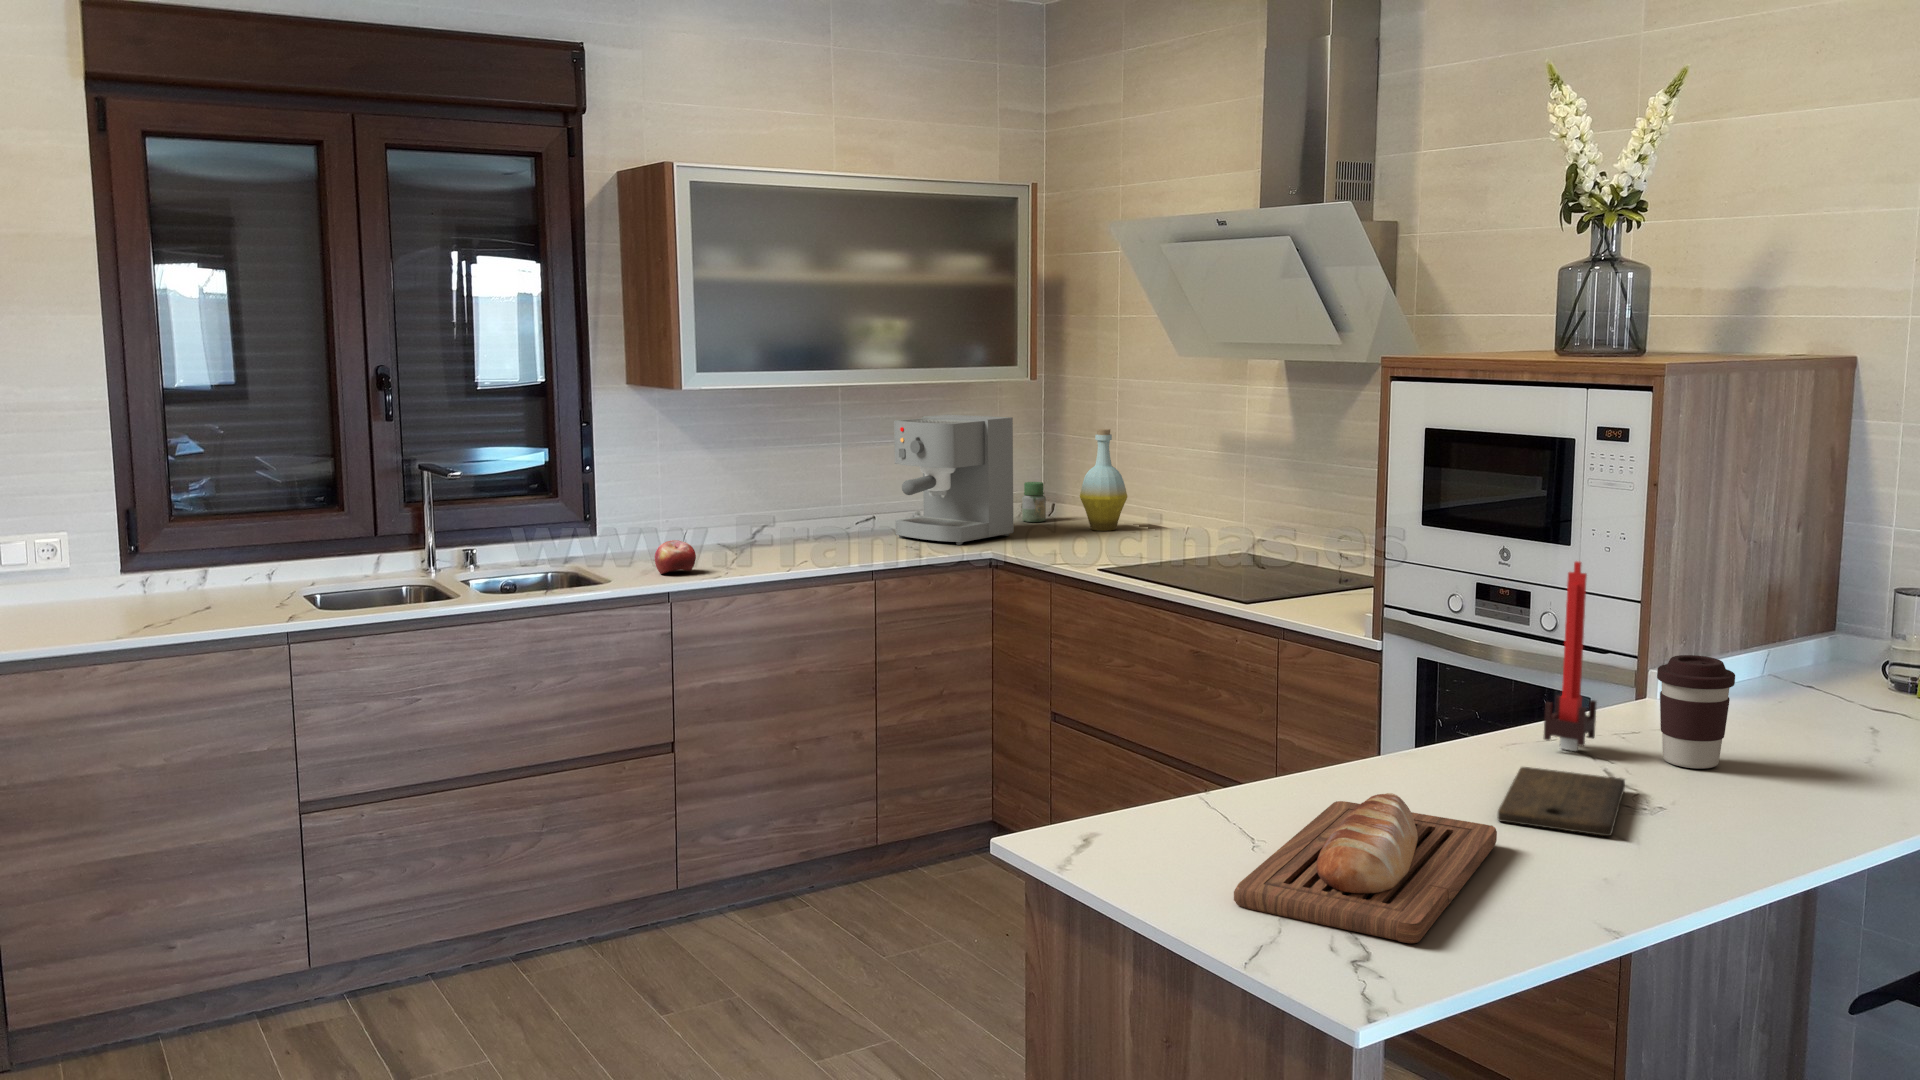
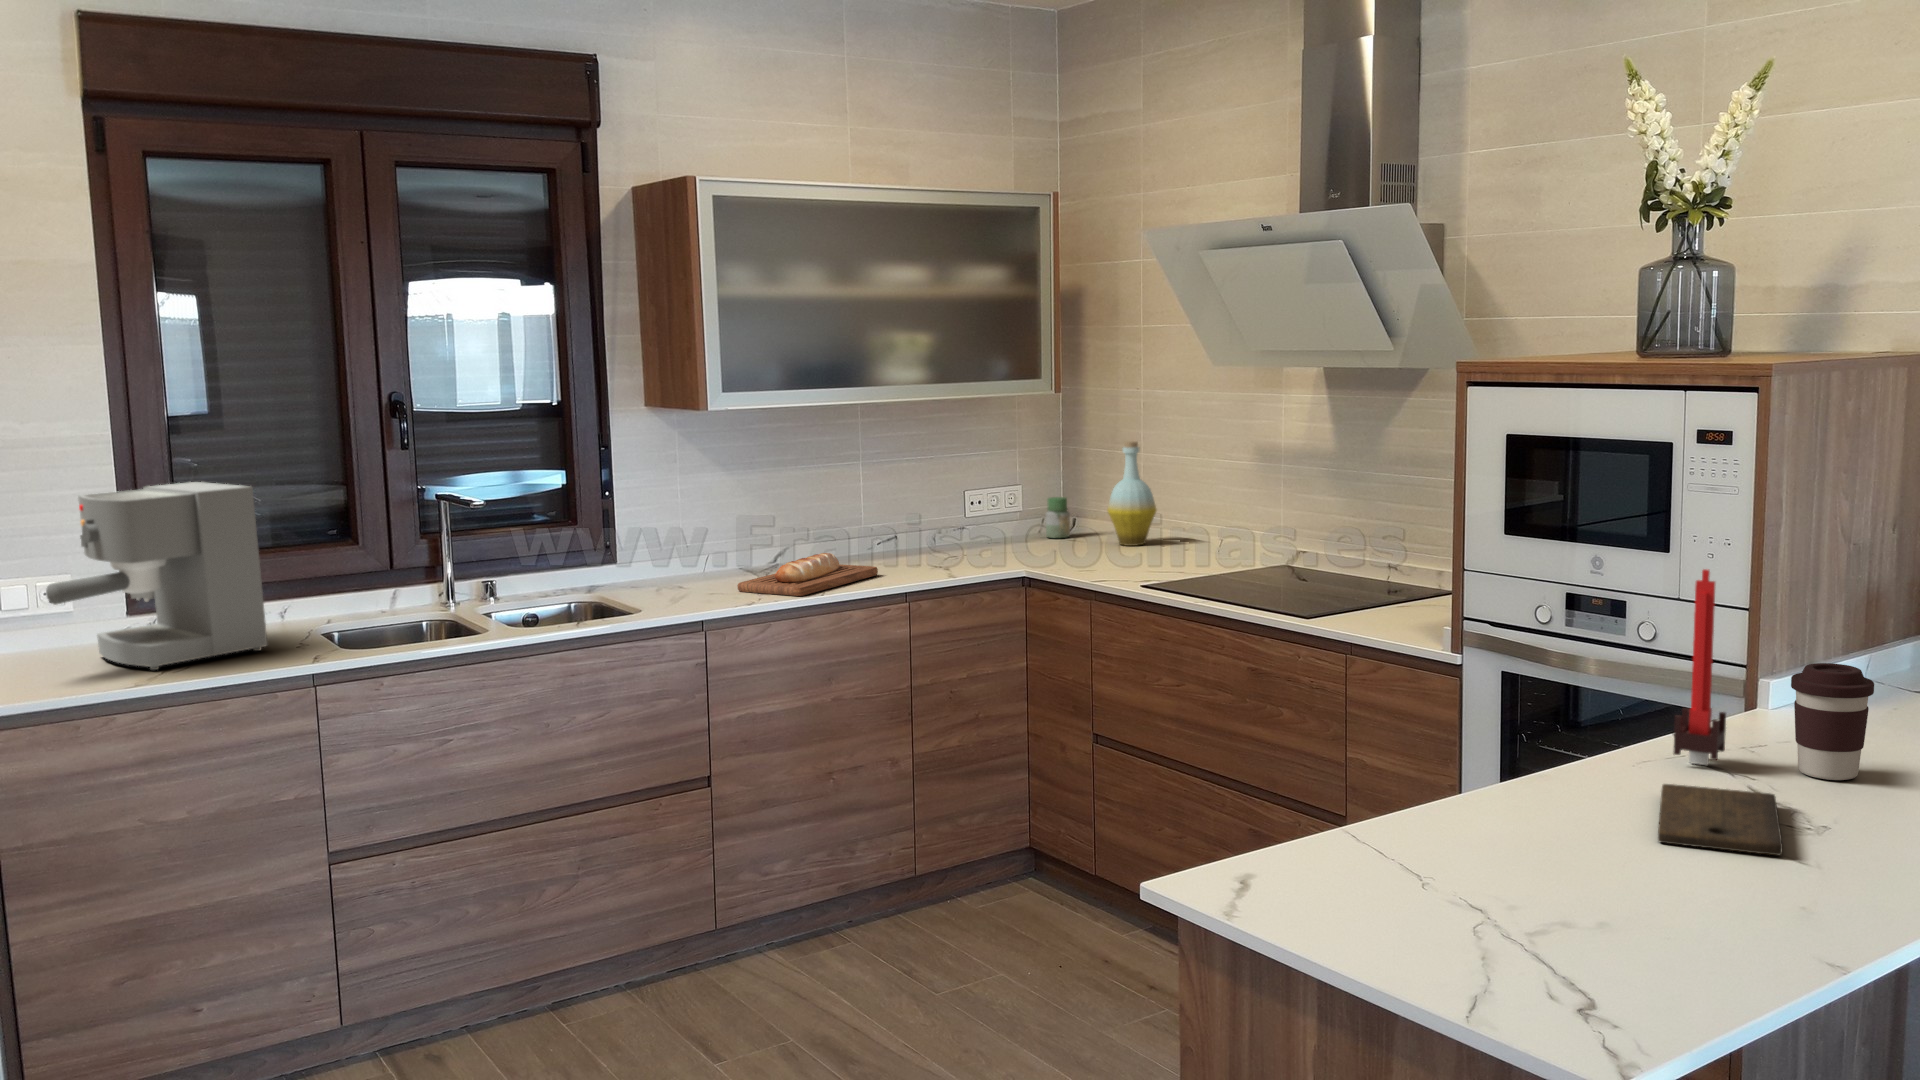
coffee maker: present [894,415,1014,545] -> present [46,482,268,670]
fruit: present [655,540,696,574] -> none [685,567,727,602]
bread loaf: present [1234,793,1497,943] -> present [737,553,878,596]

